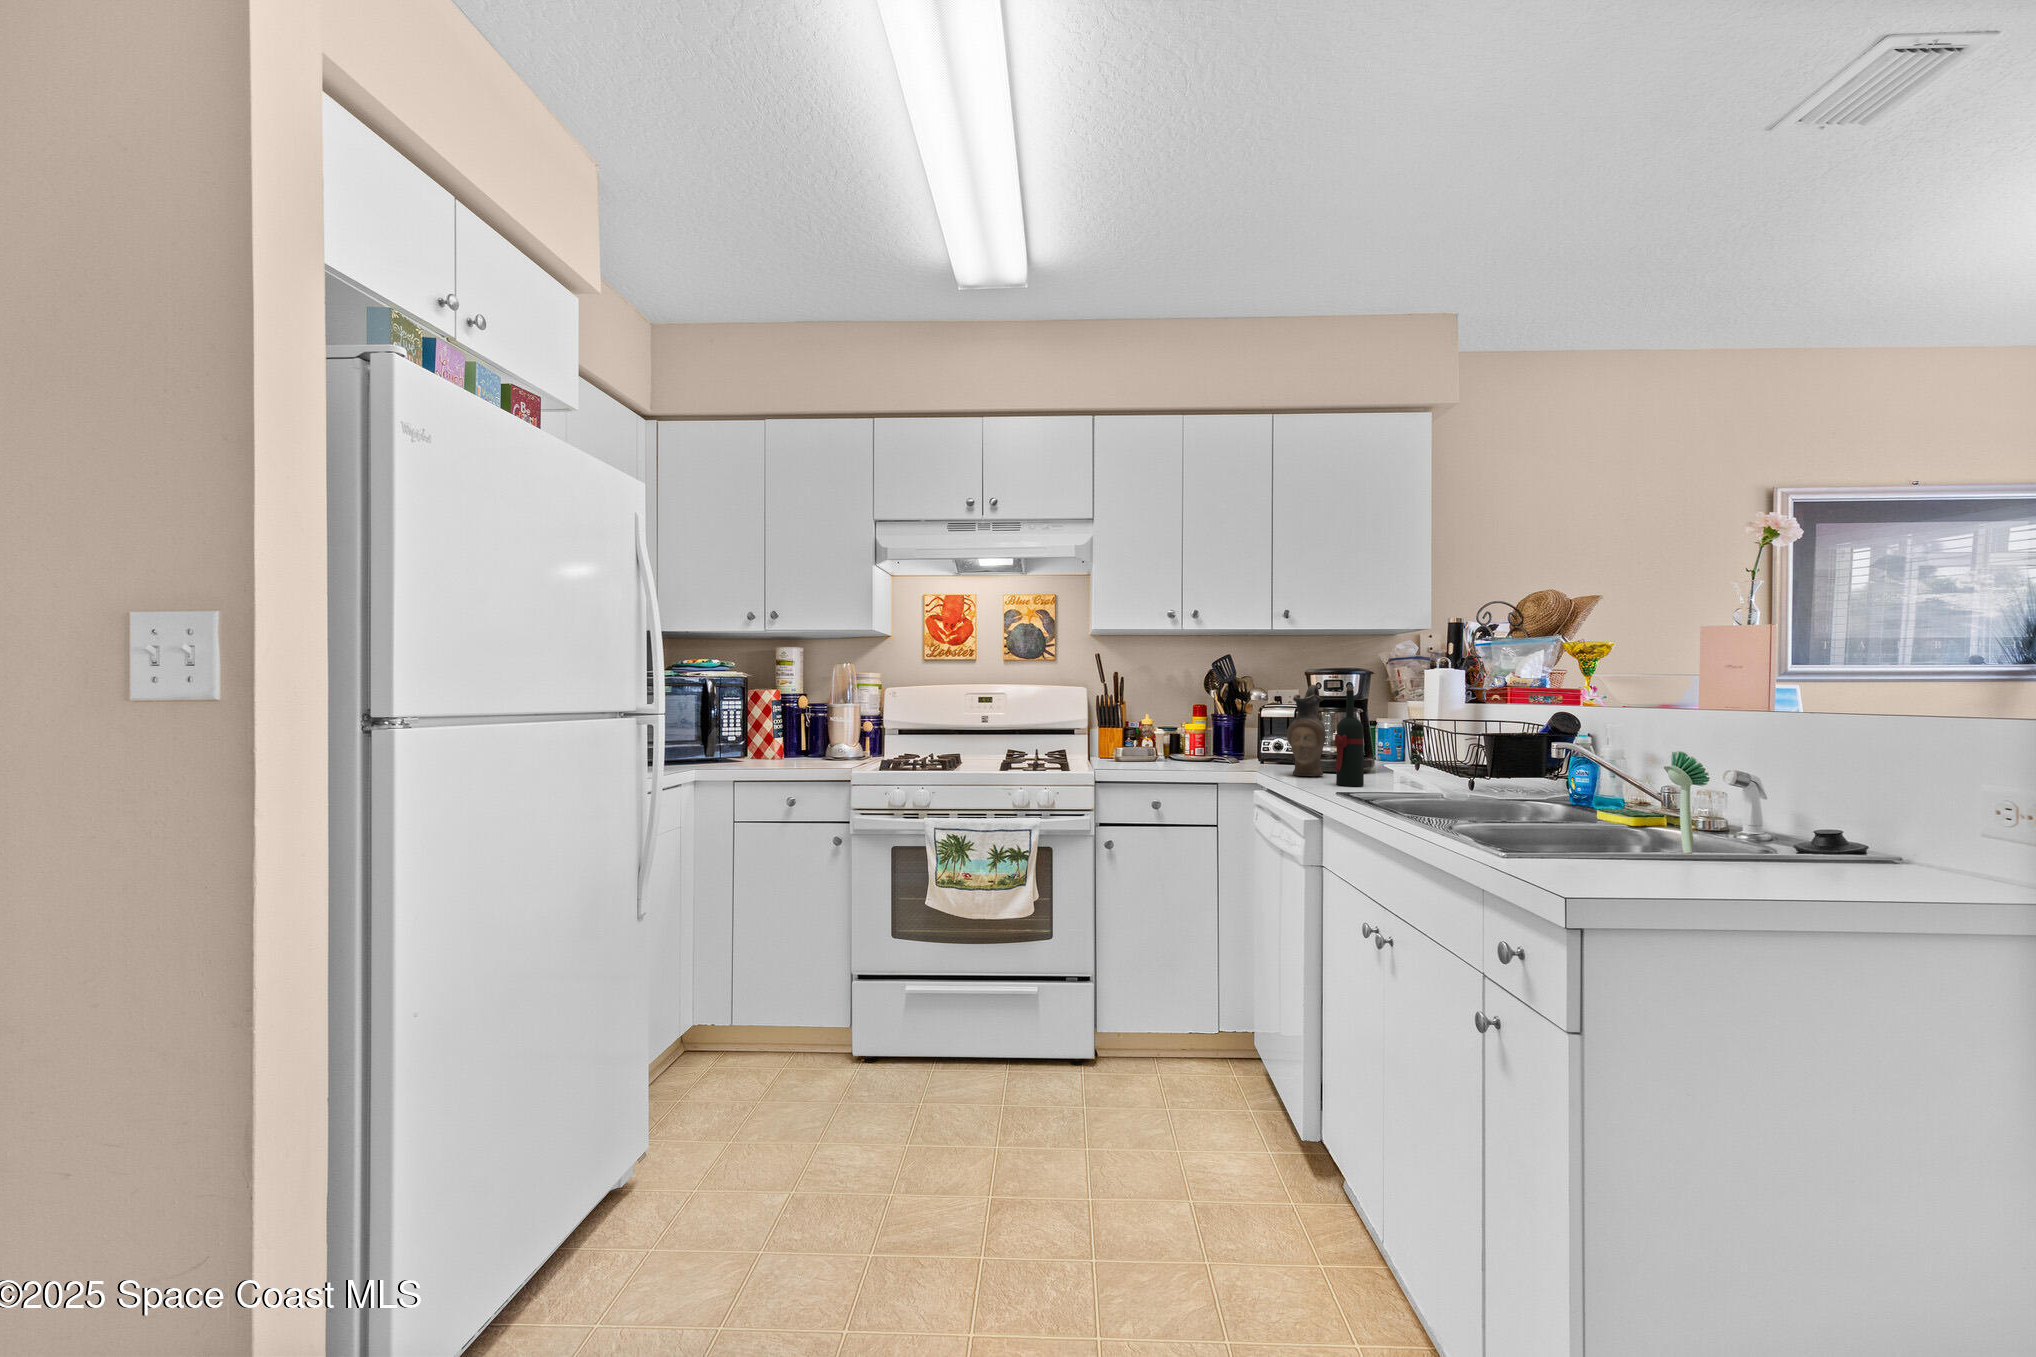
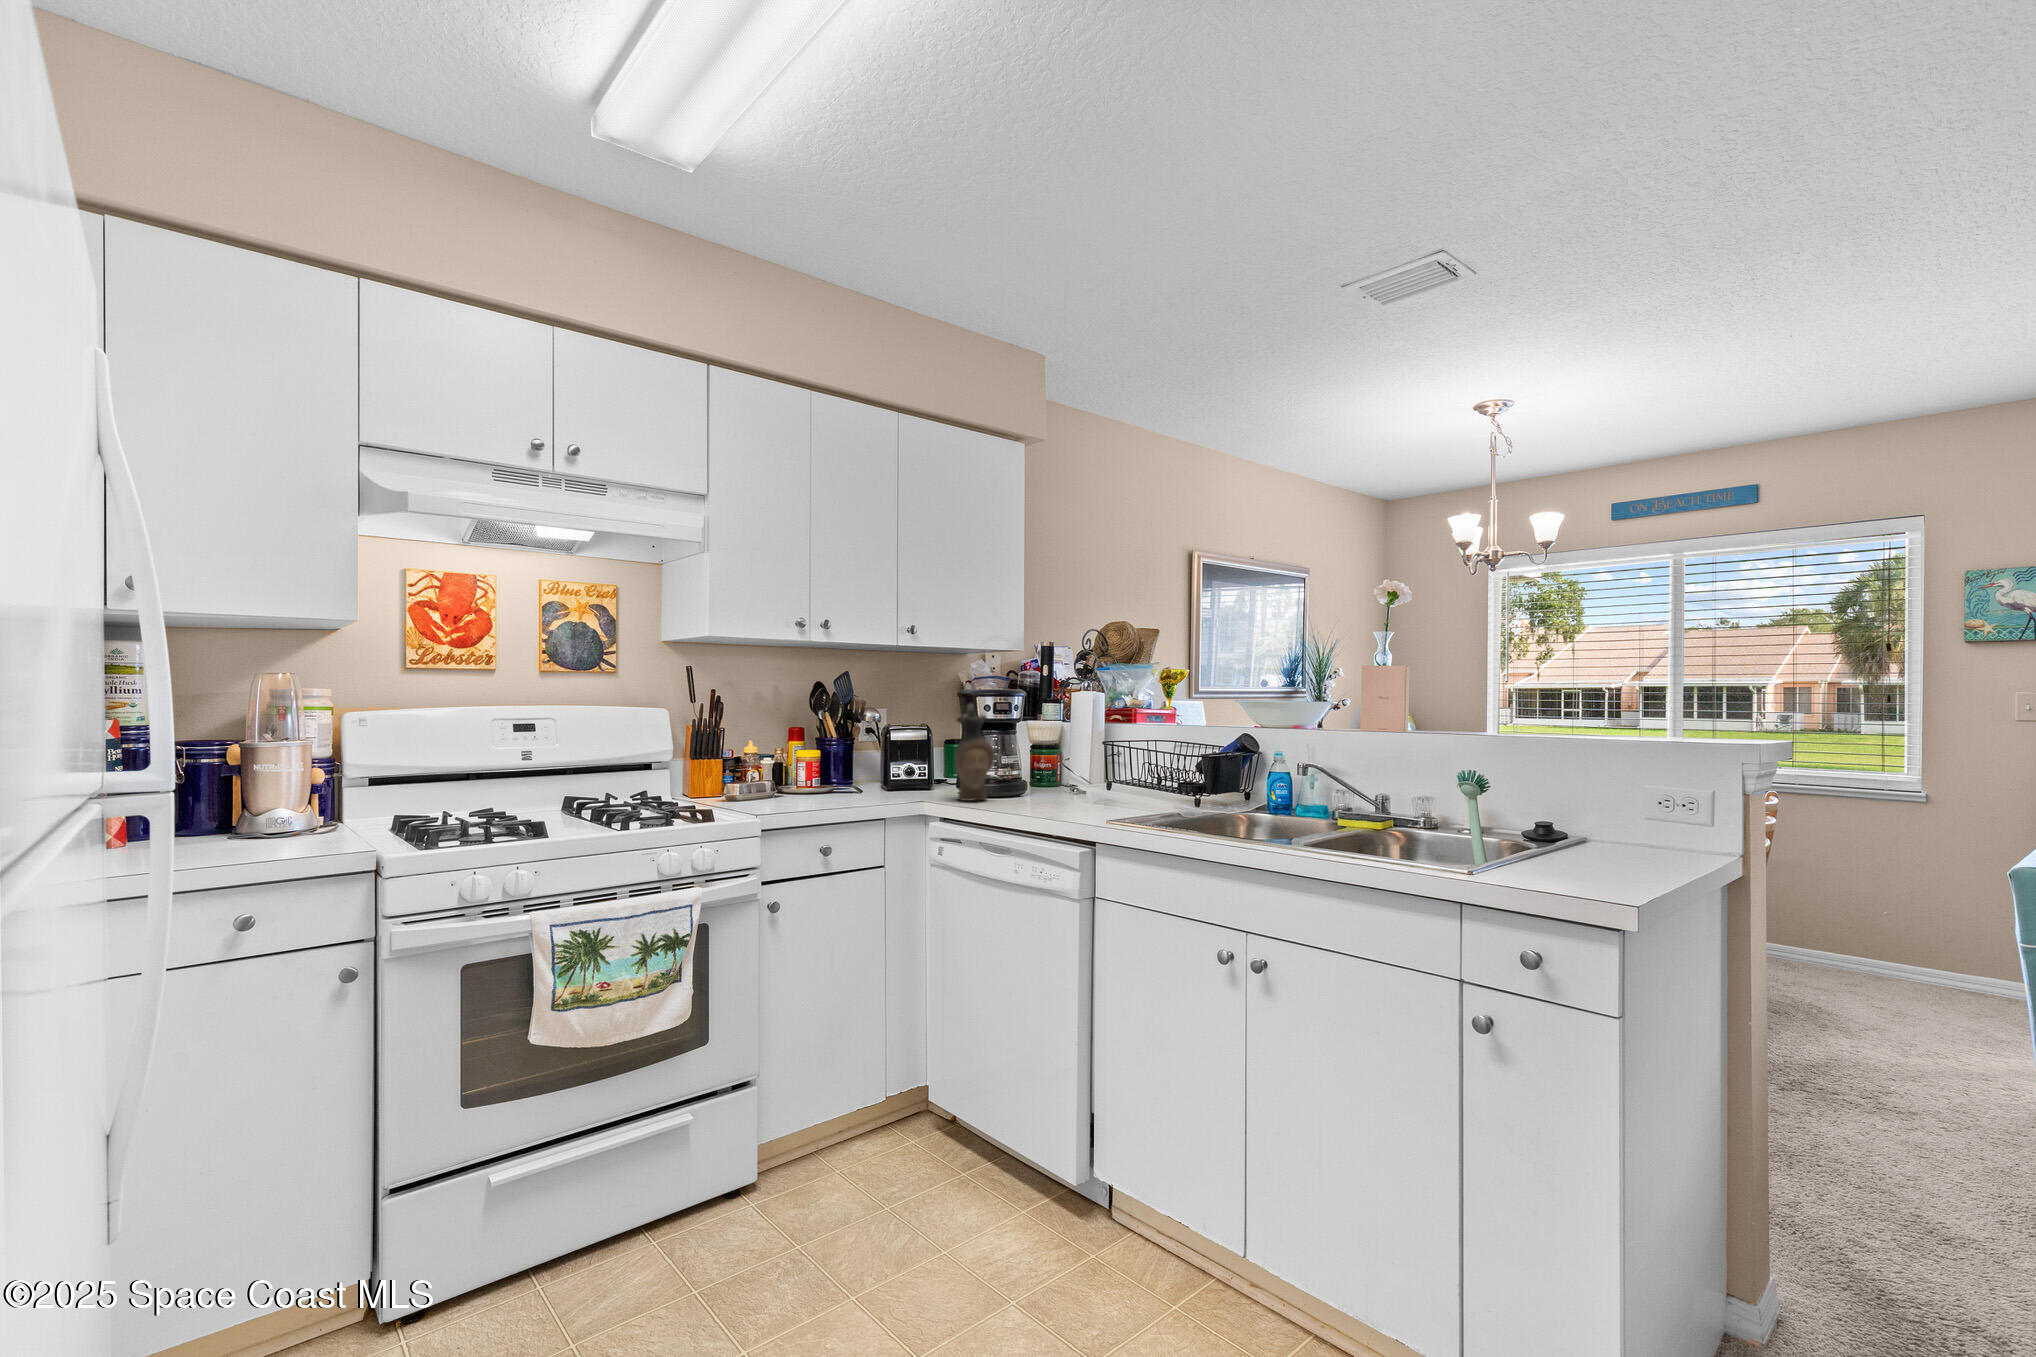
wine bottle: present [1335,686,1364,786] -> none [1025,705,1051,807]

